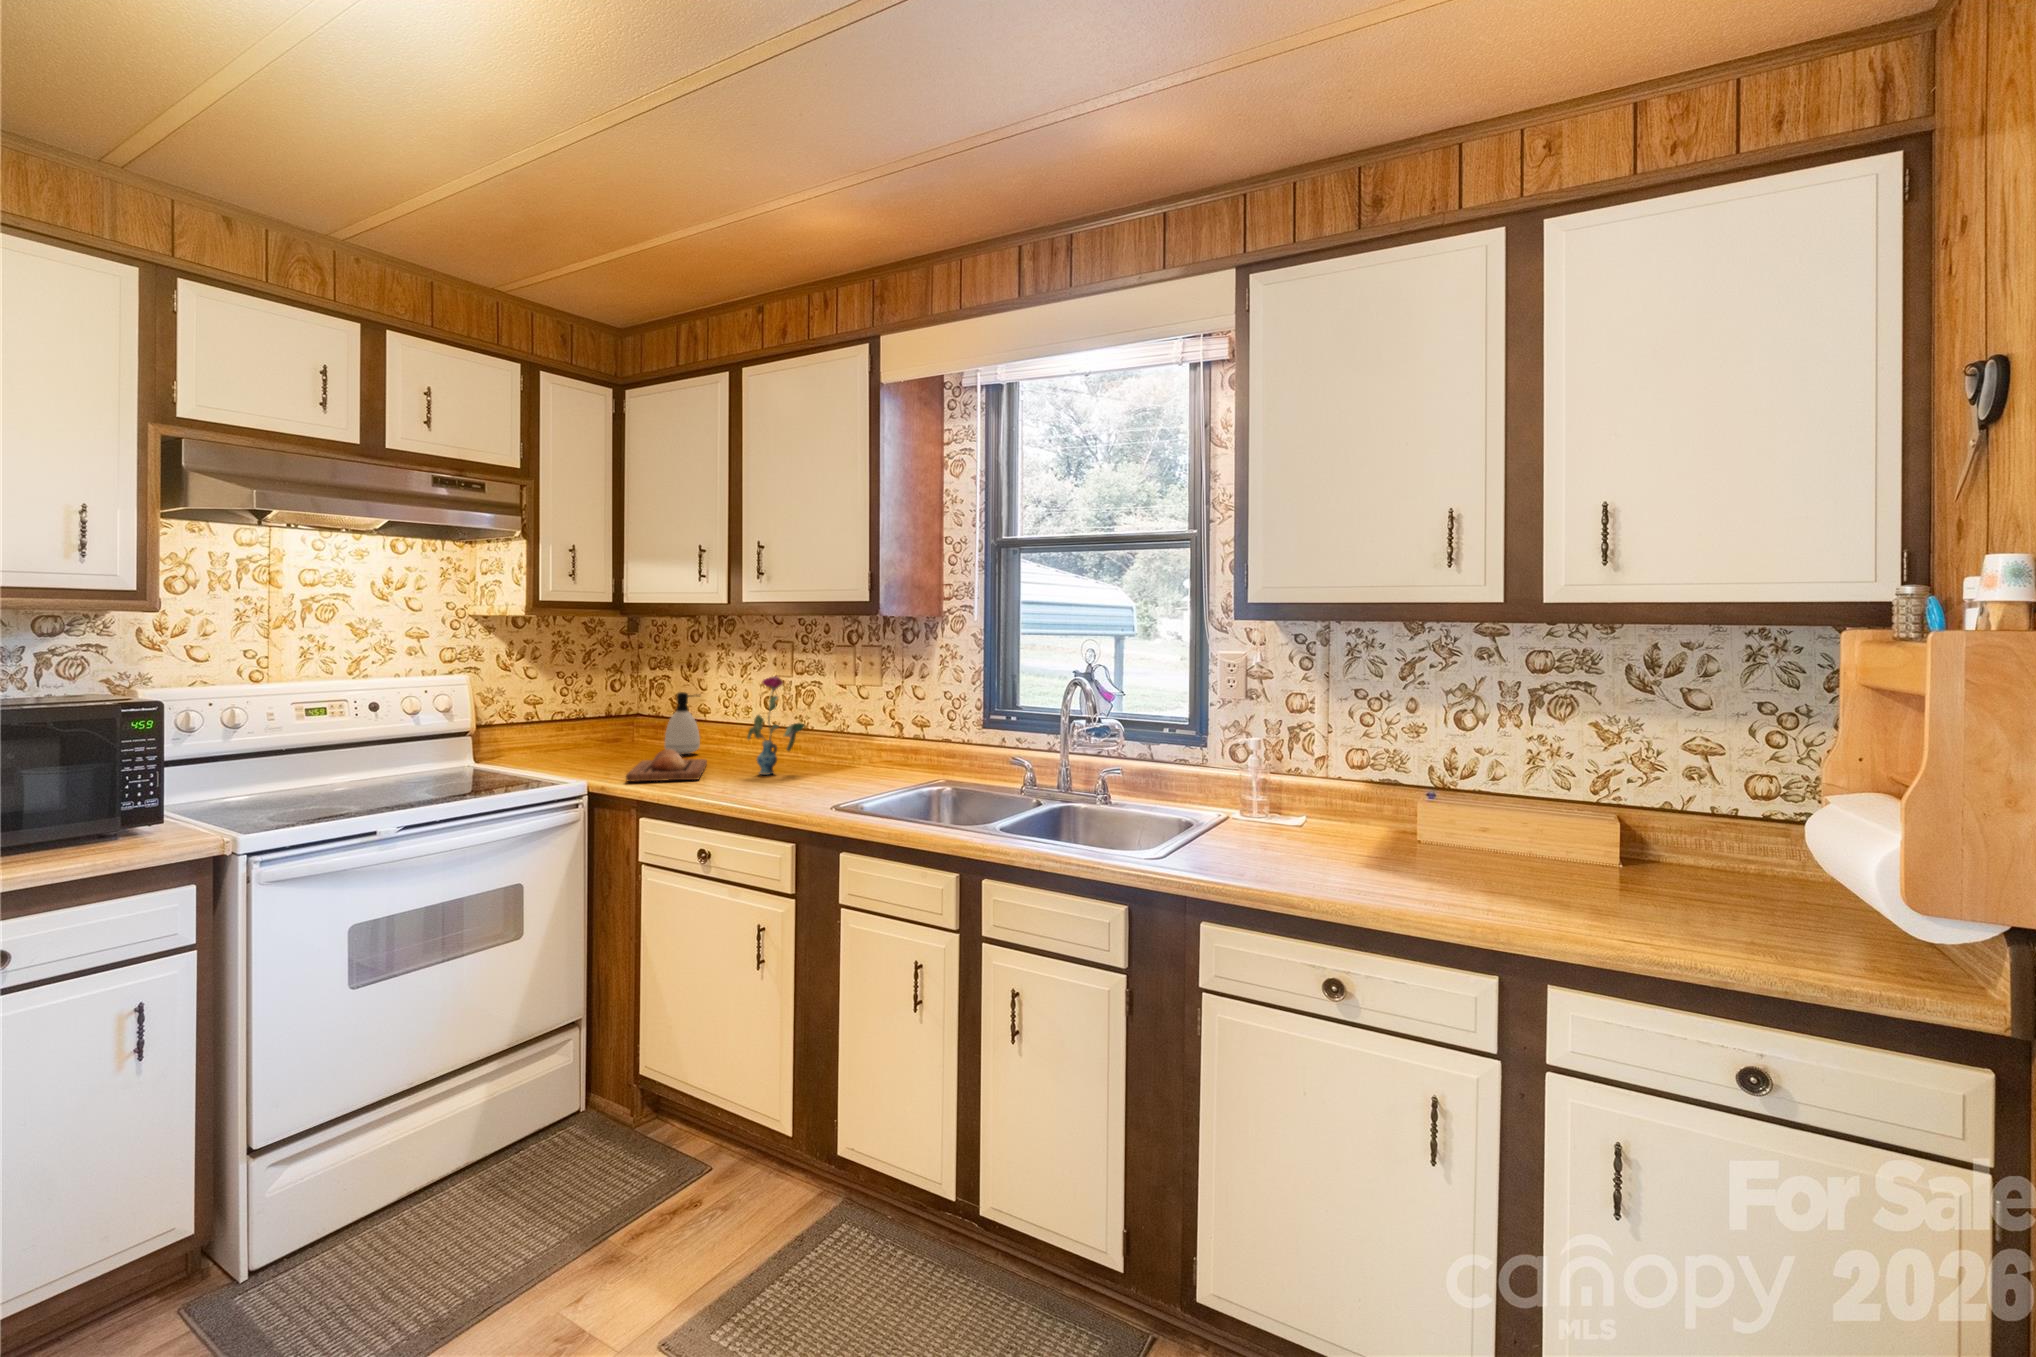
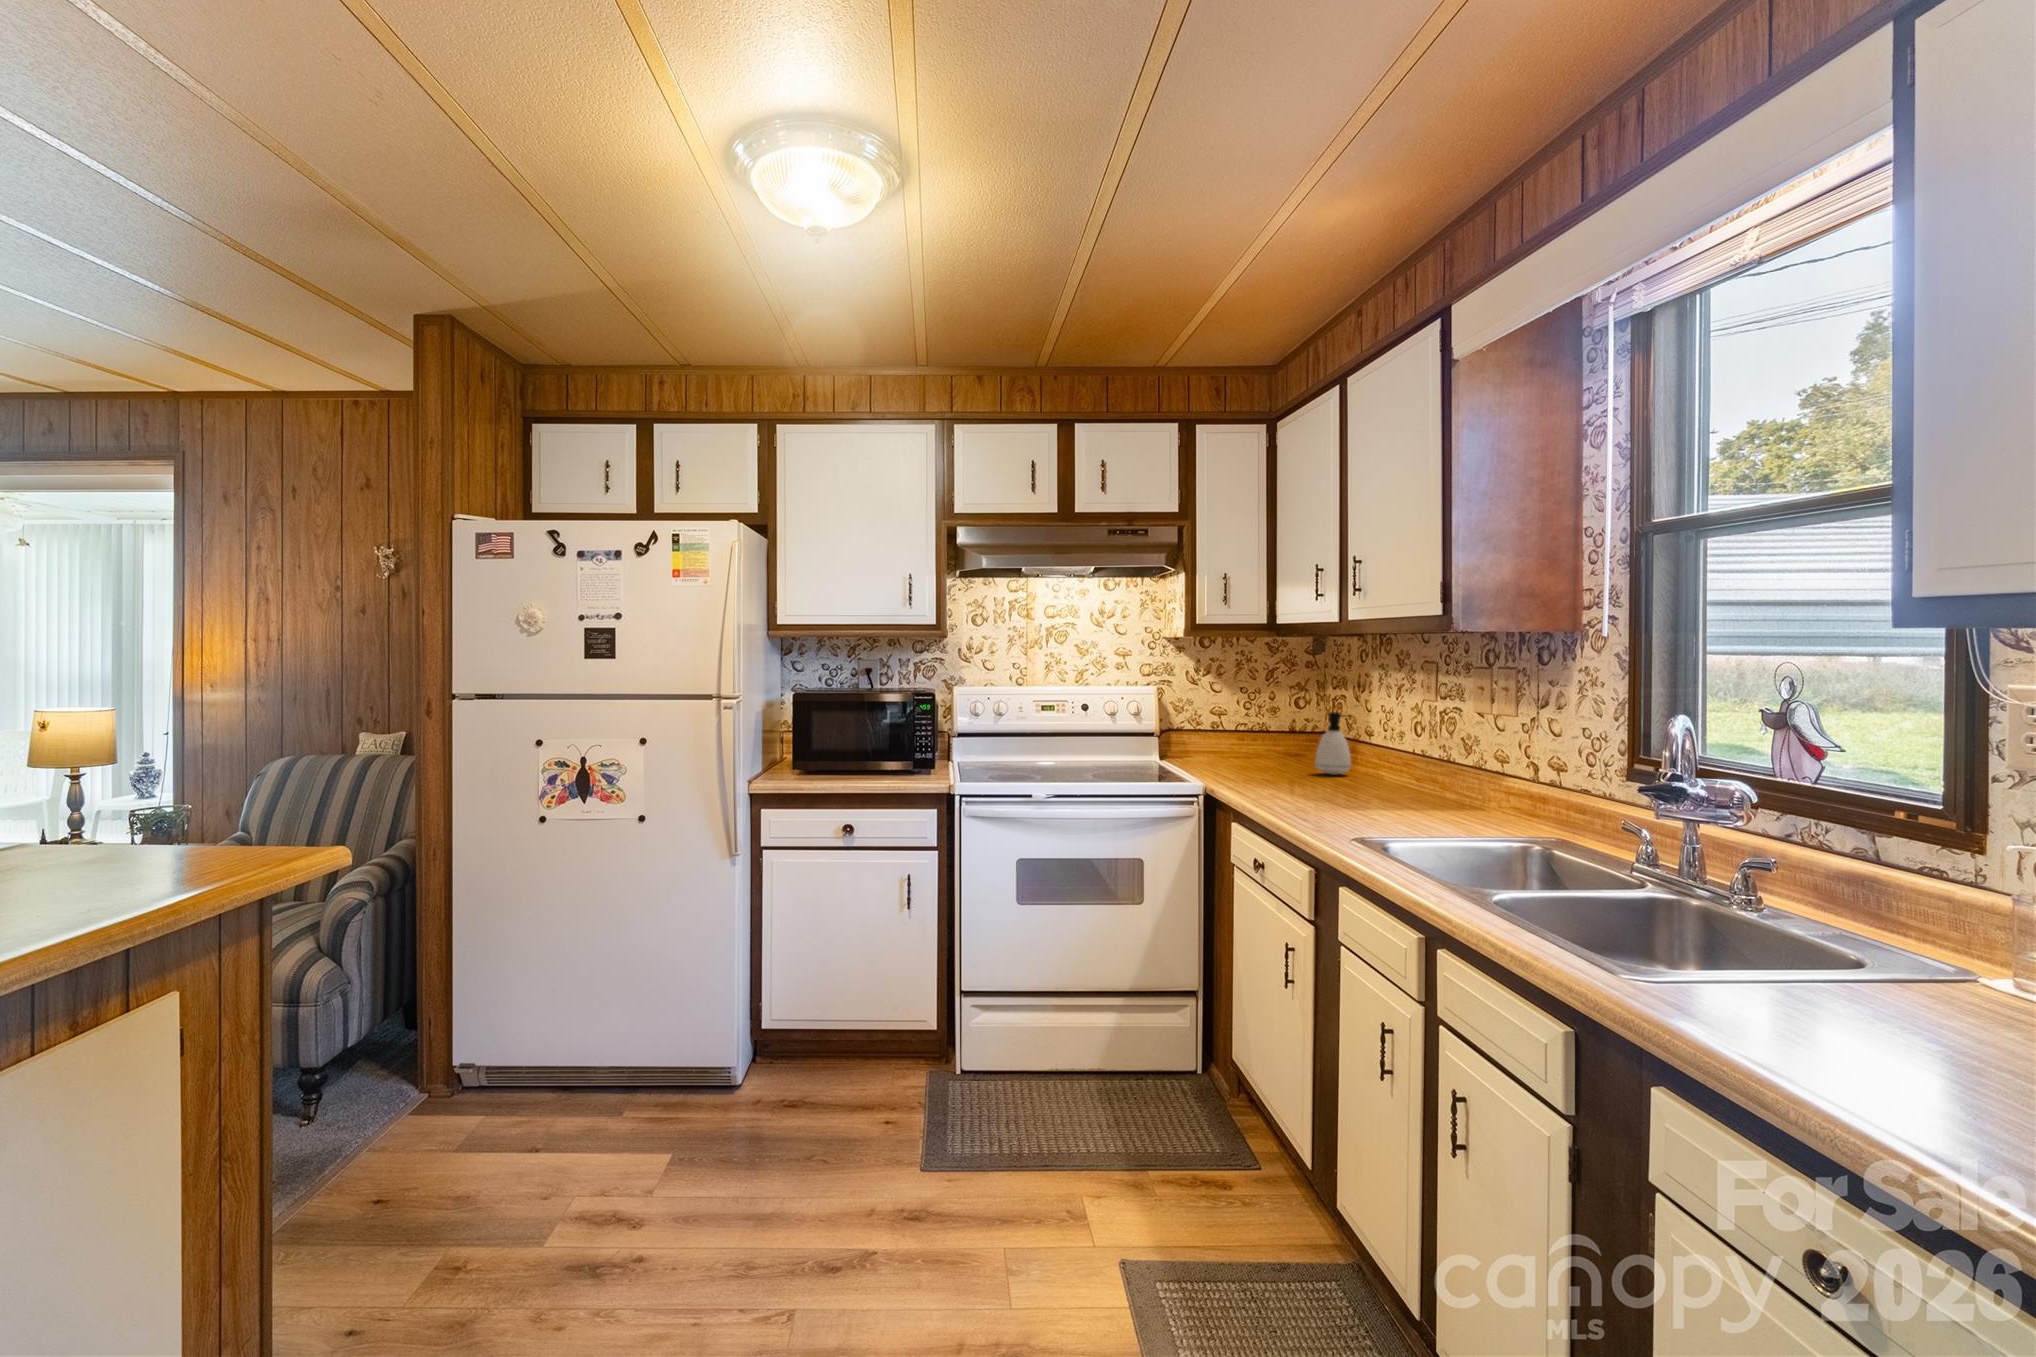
vase: present [747,676,805,775] -> none [1349,696,1412,800]
bread loaf: present [626,749,707,781] -> none [1234,765,1335,795]

